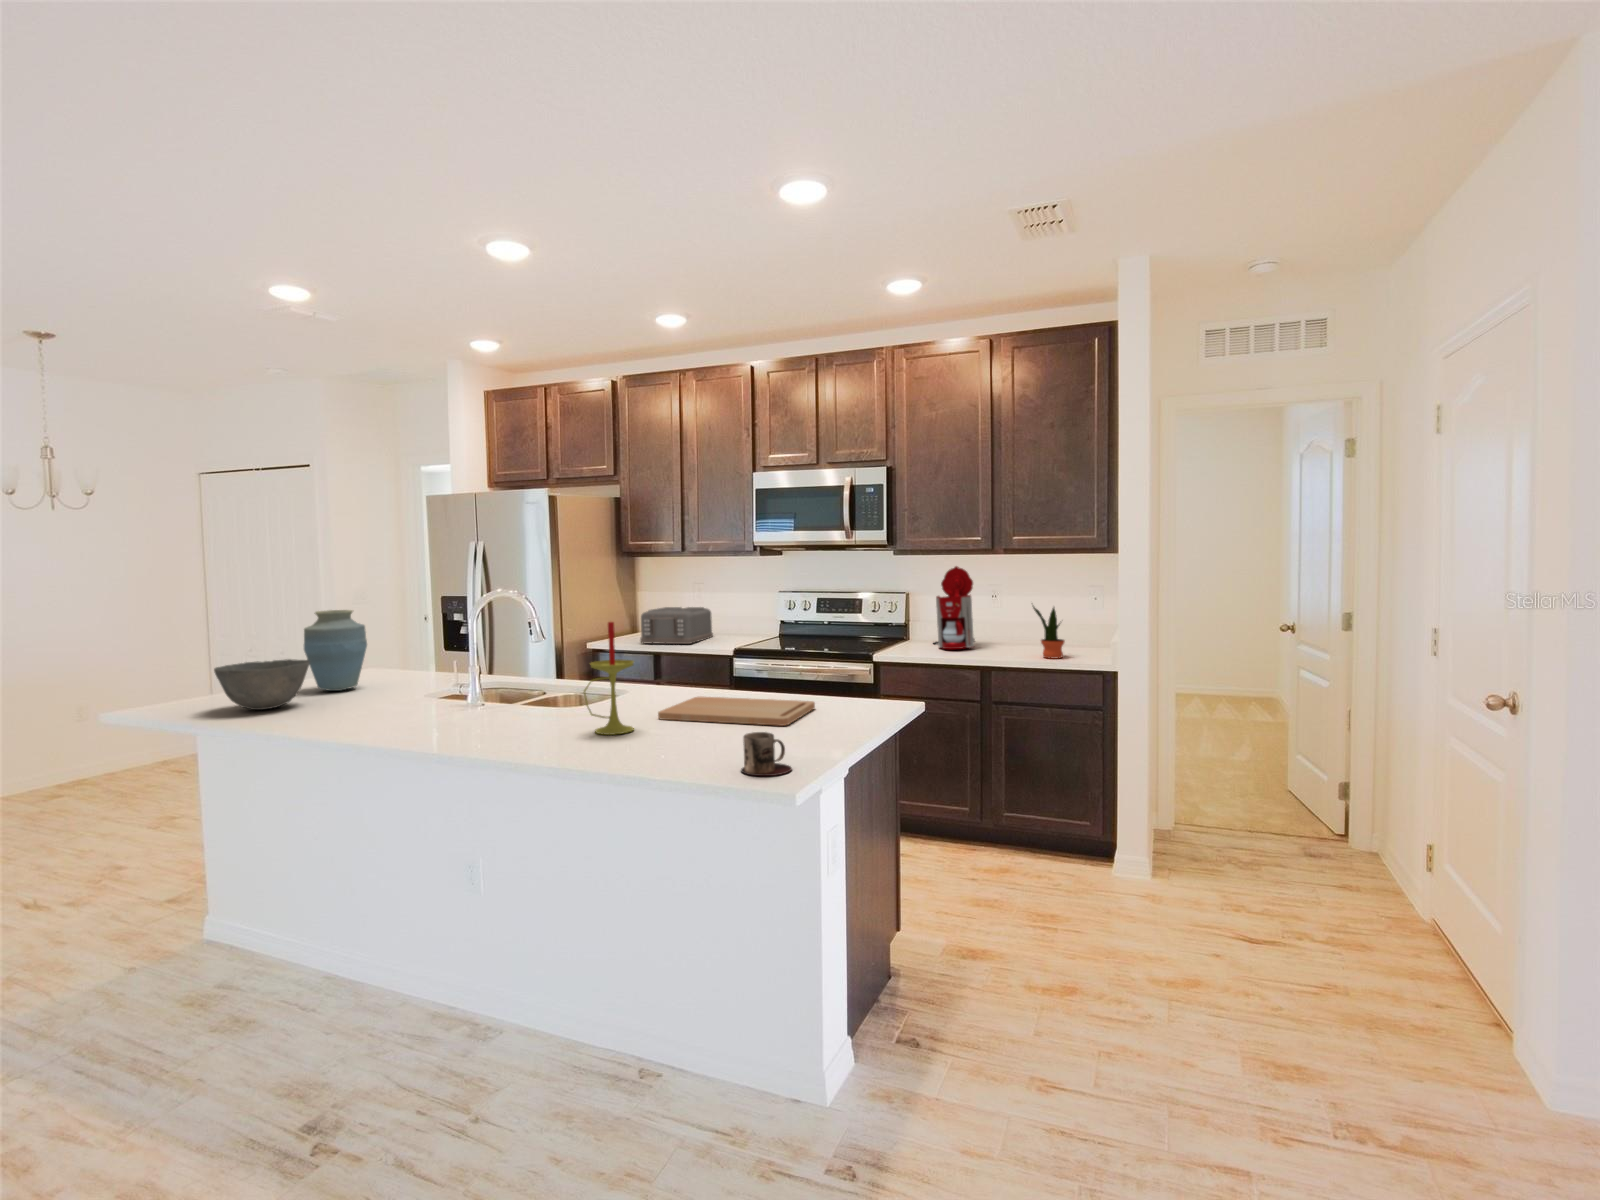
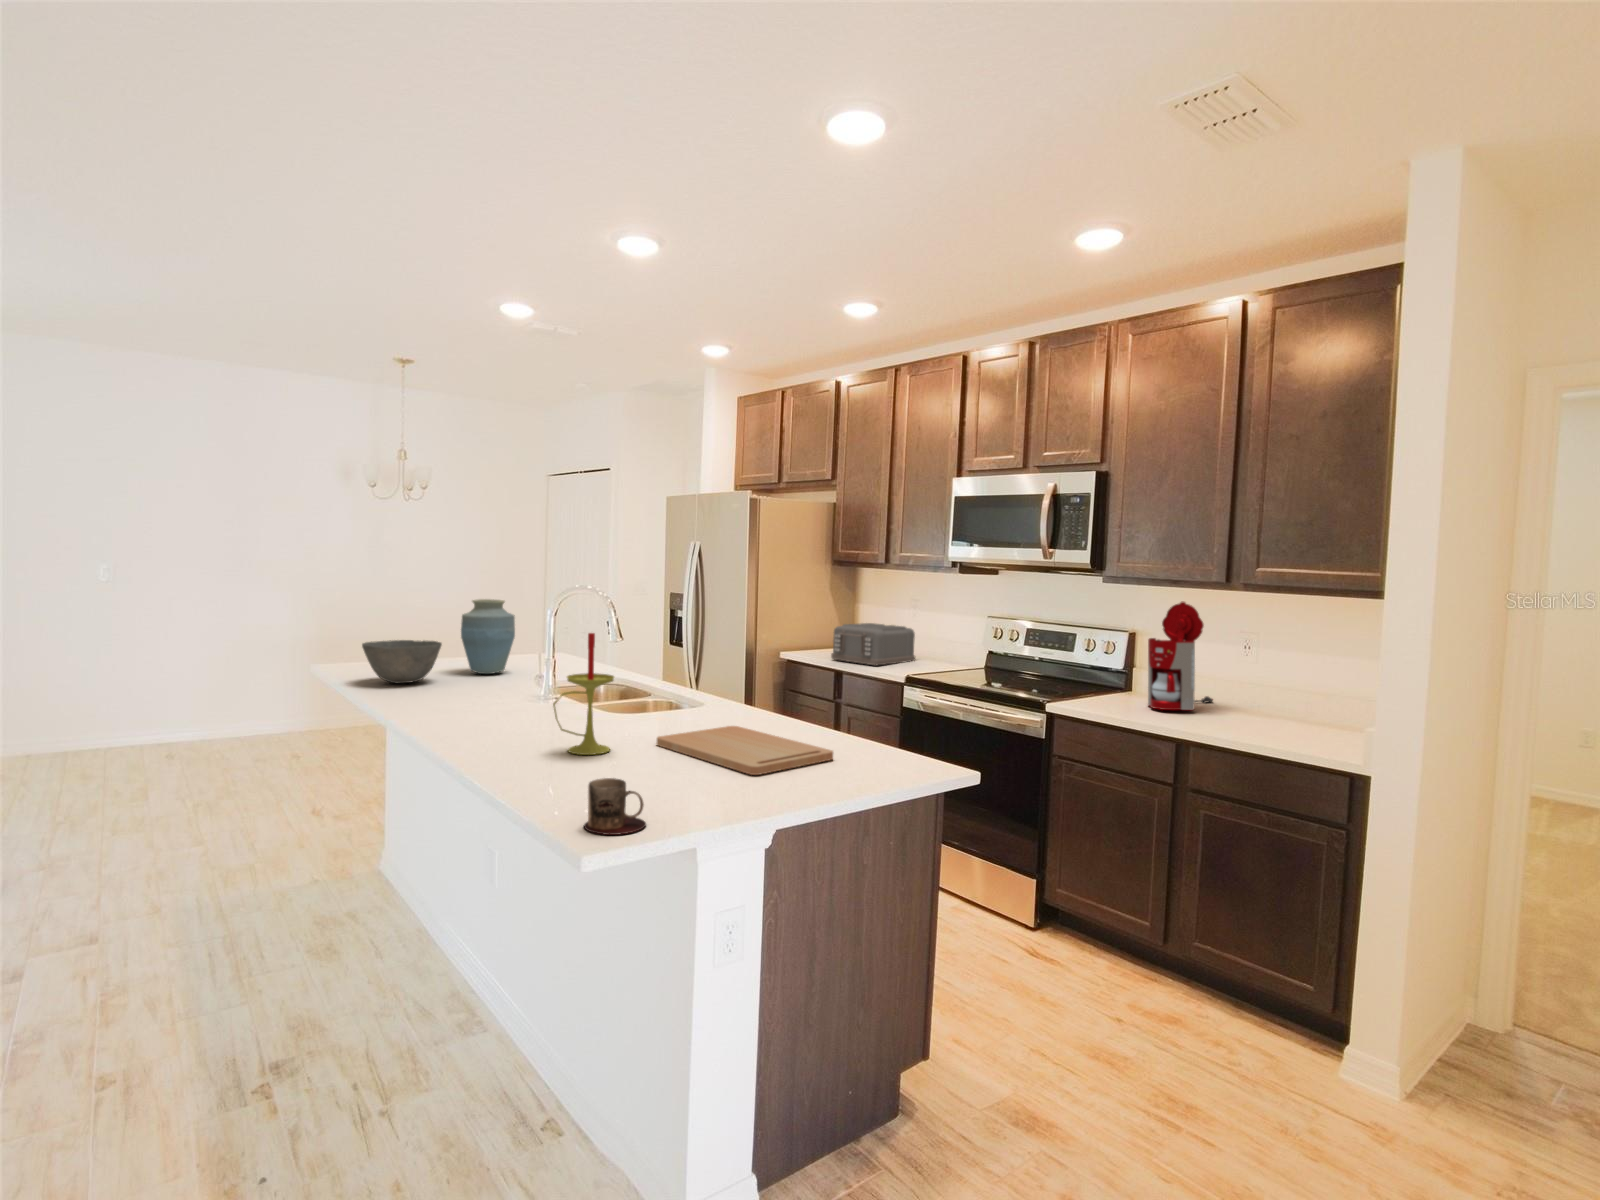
potted plant: present [1033,606,1064,659] -> none [1262,658,1309,742]

